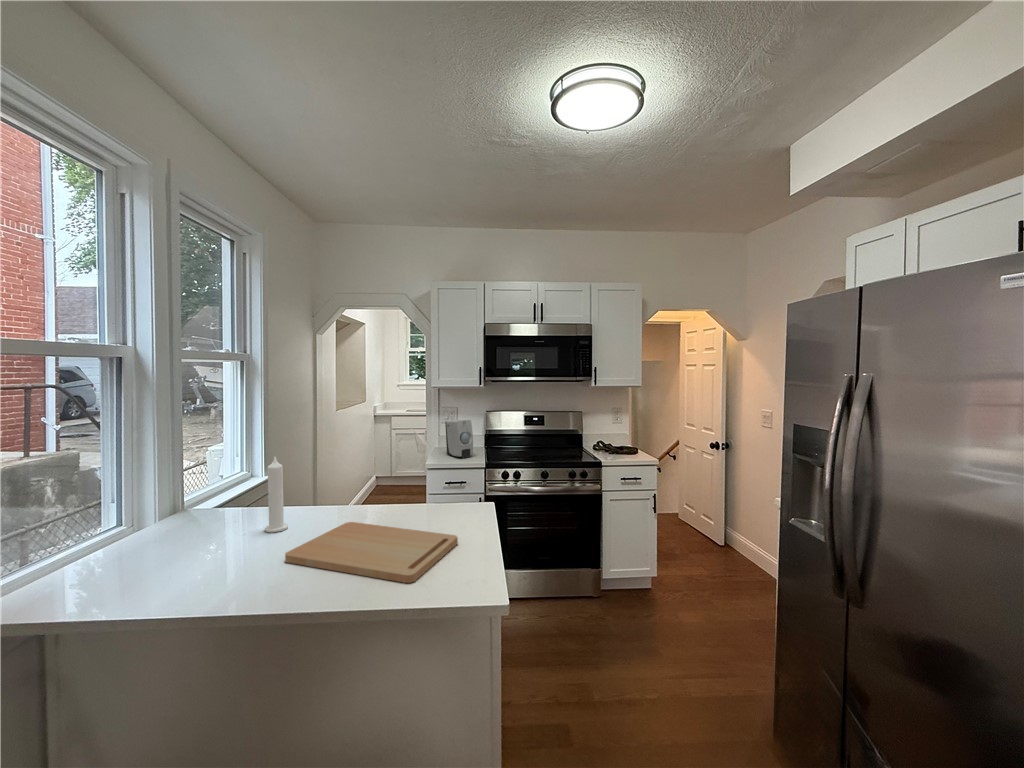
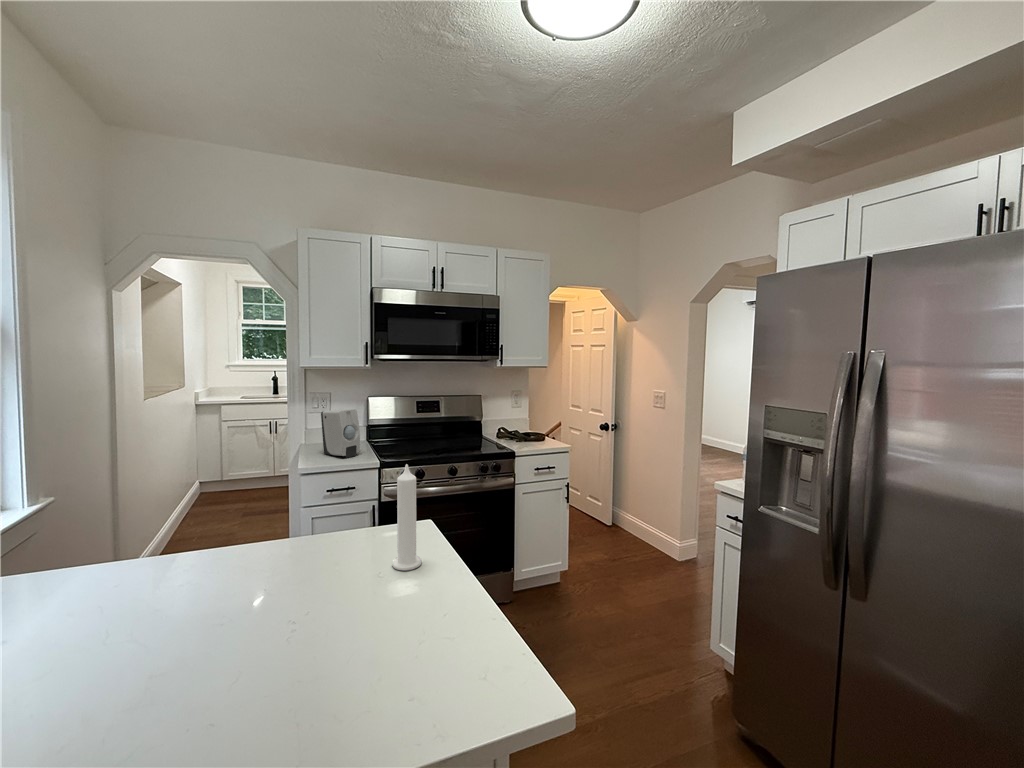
candle: present [265,457,288,532] -> present [392,464,422,571]
cutting board: present [285,522,458,583] -> none [106,592,427,717]

